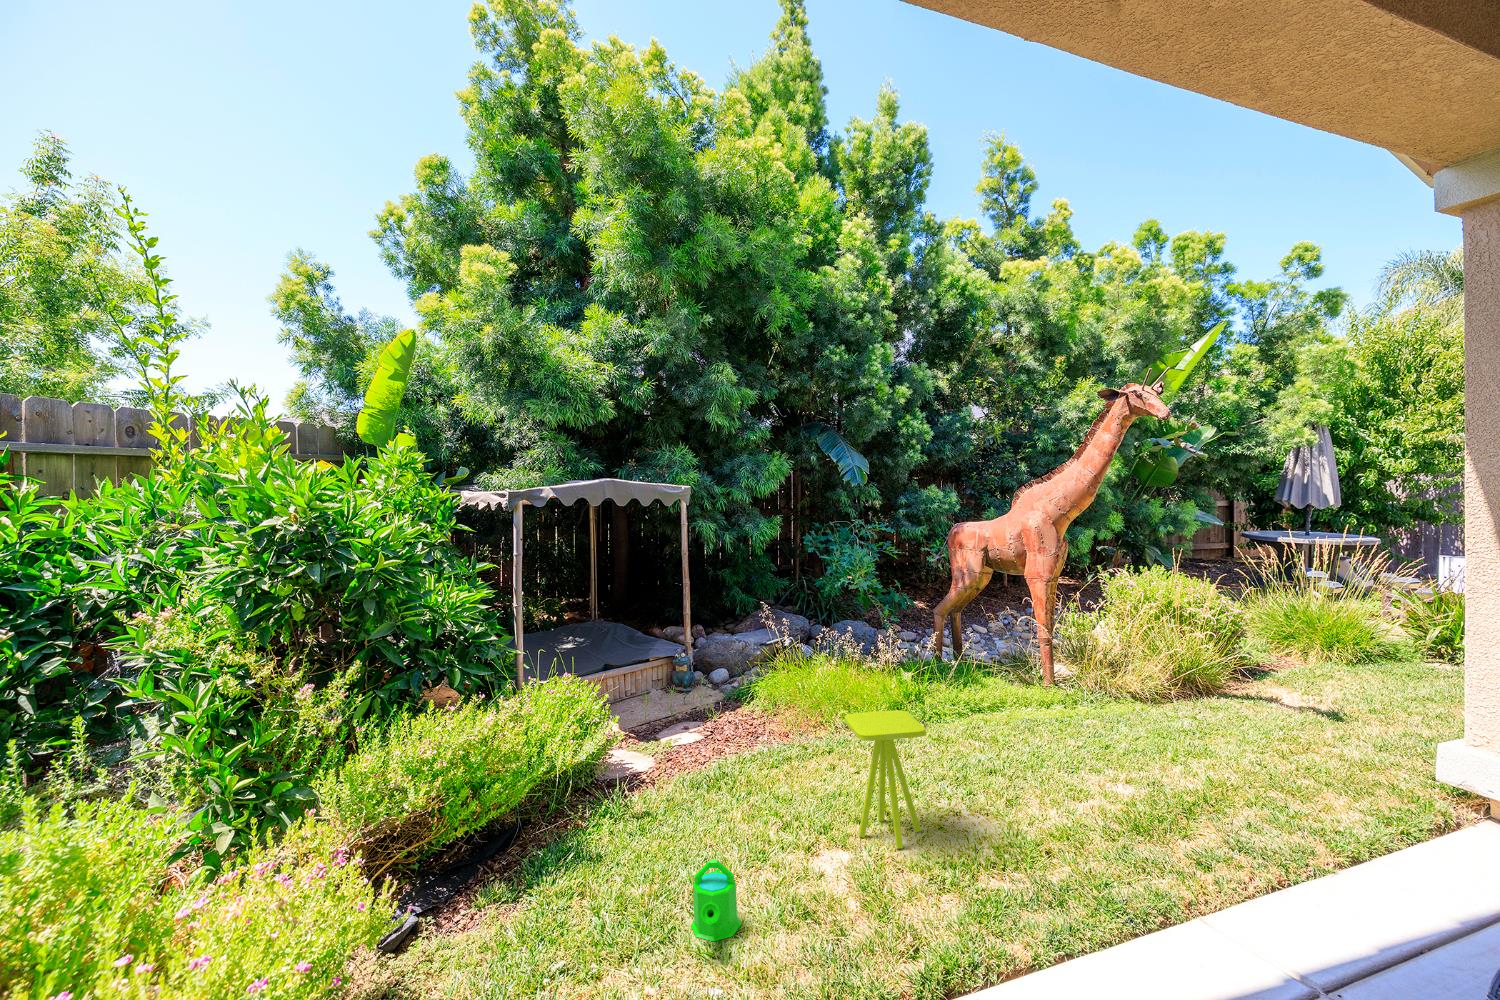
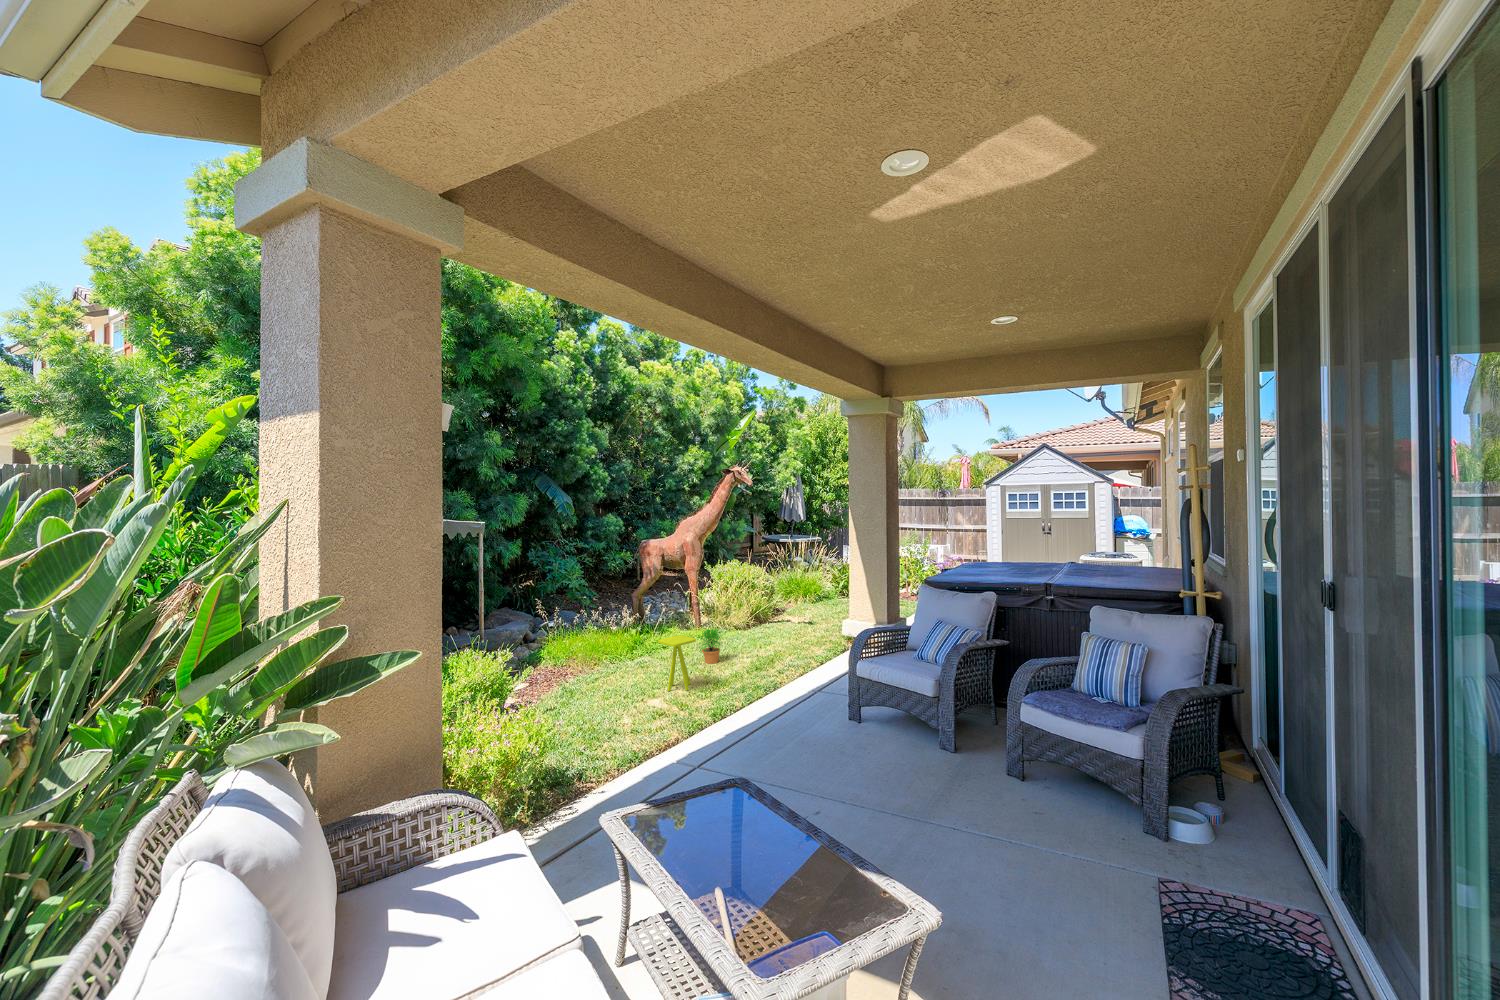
potted plant: none [983,700,1043,782] -> present [700,629,722,664]
watering can: present [691,860,741,942] -> none [632,696,653,727]

